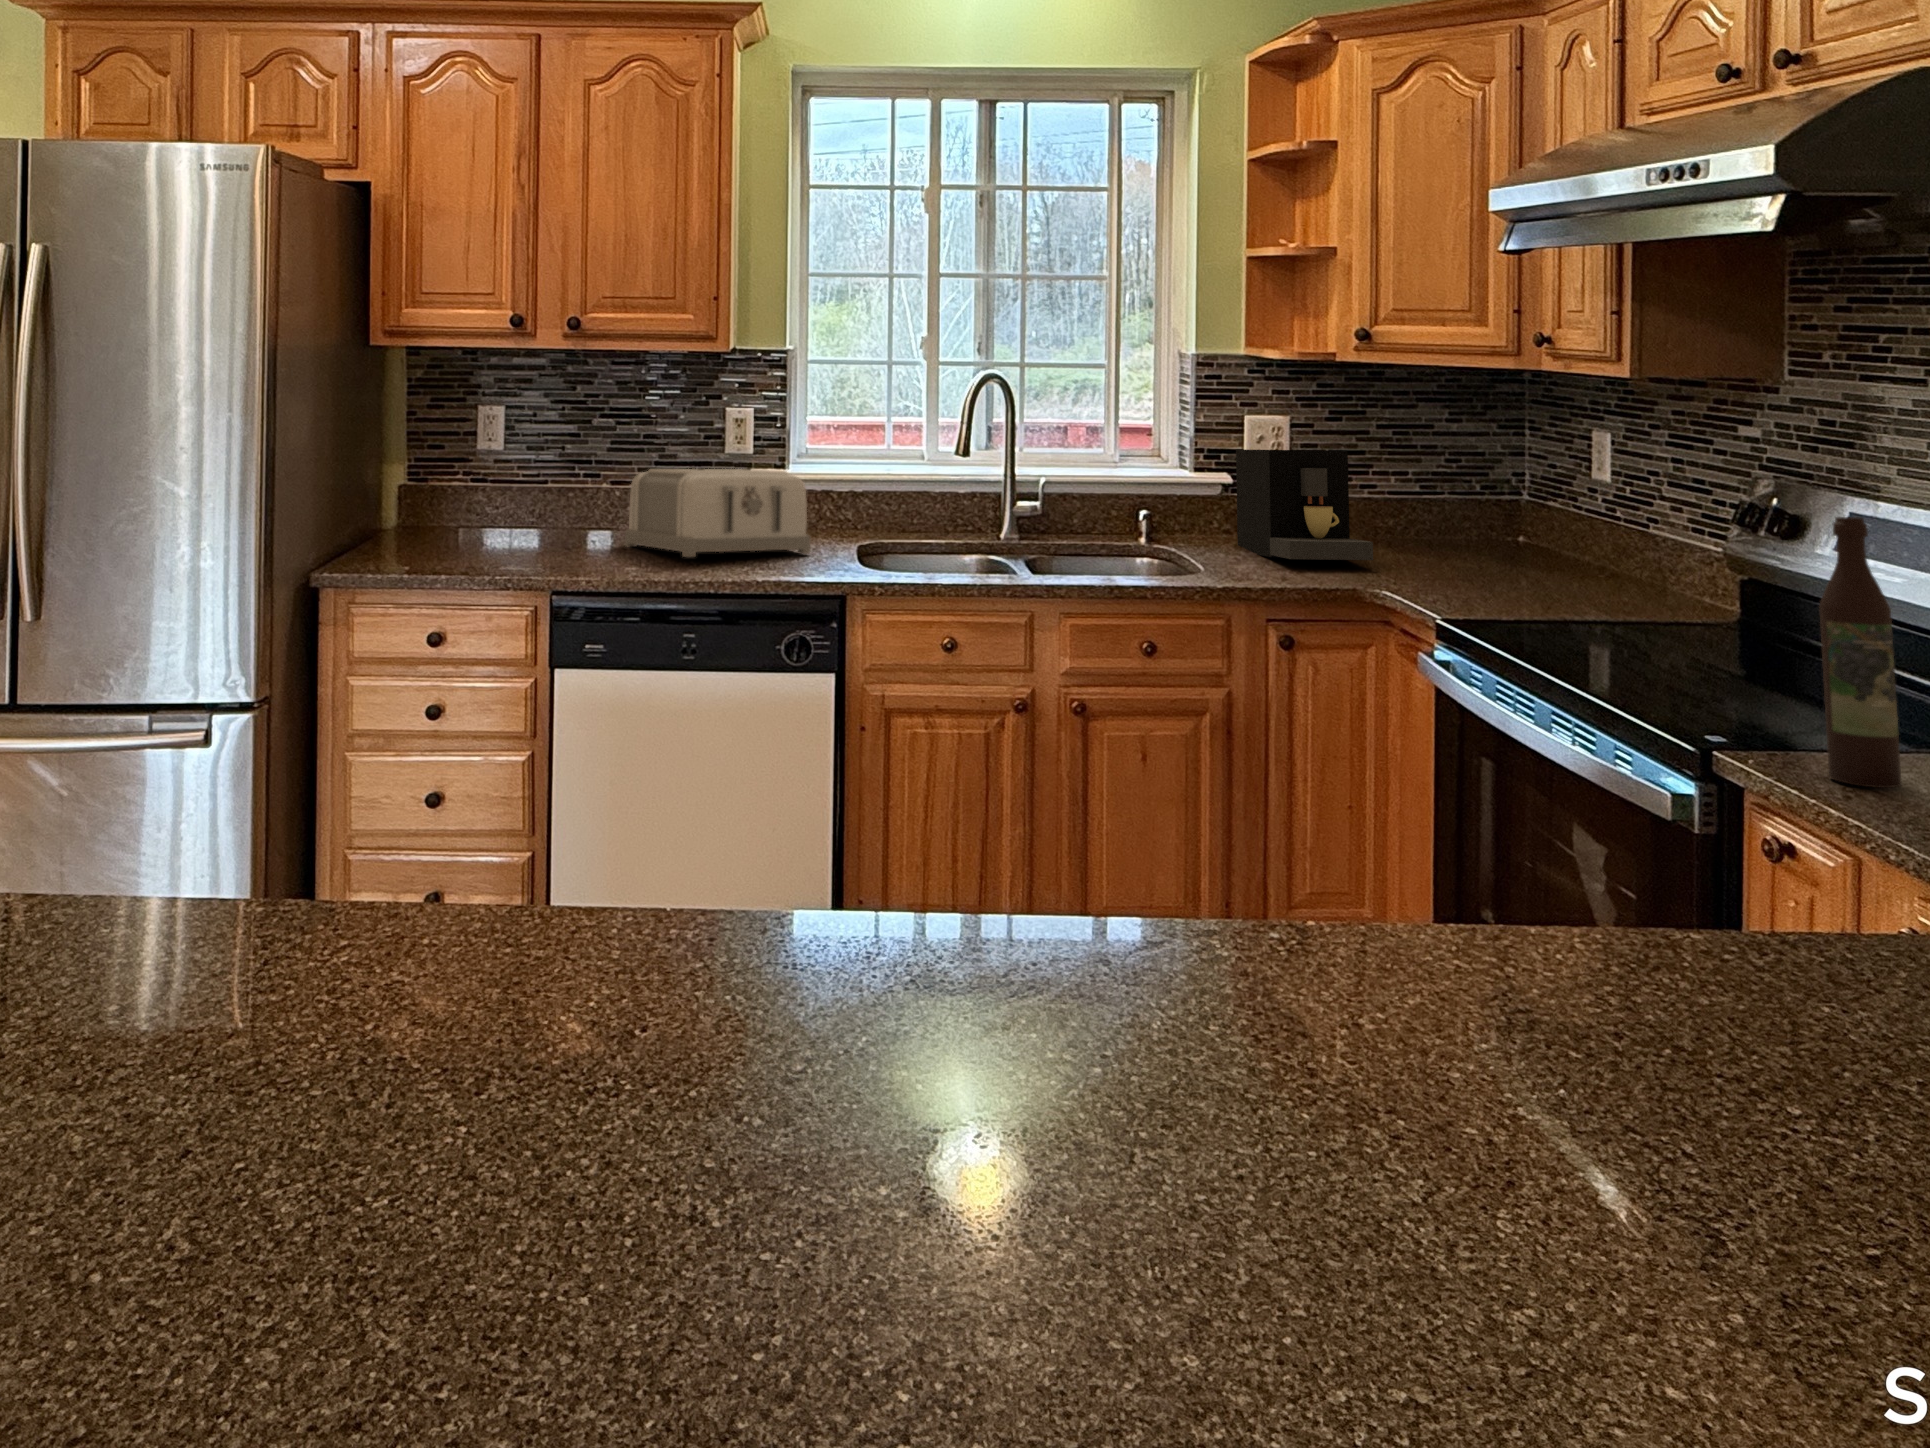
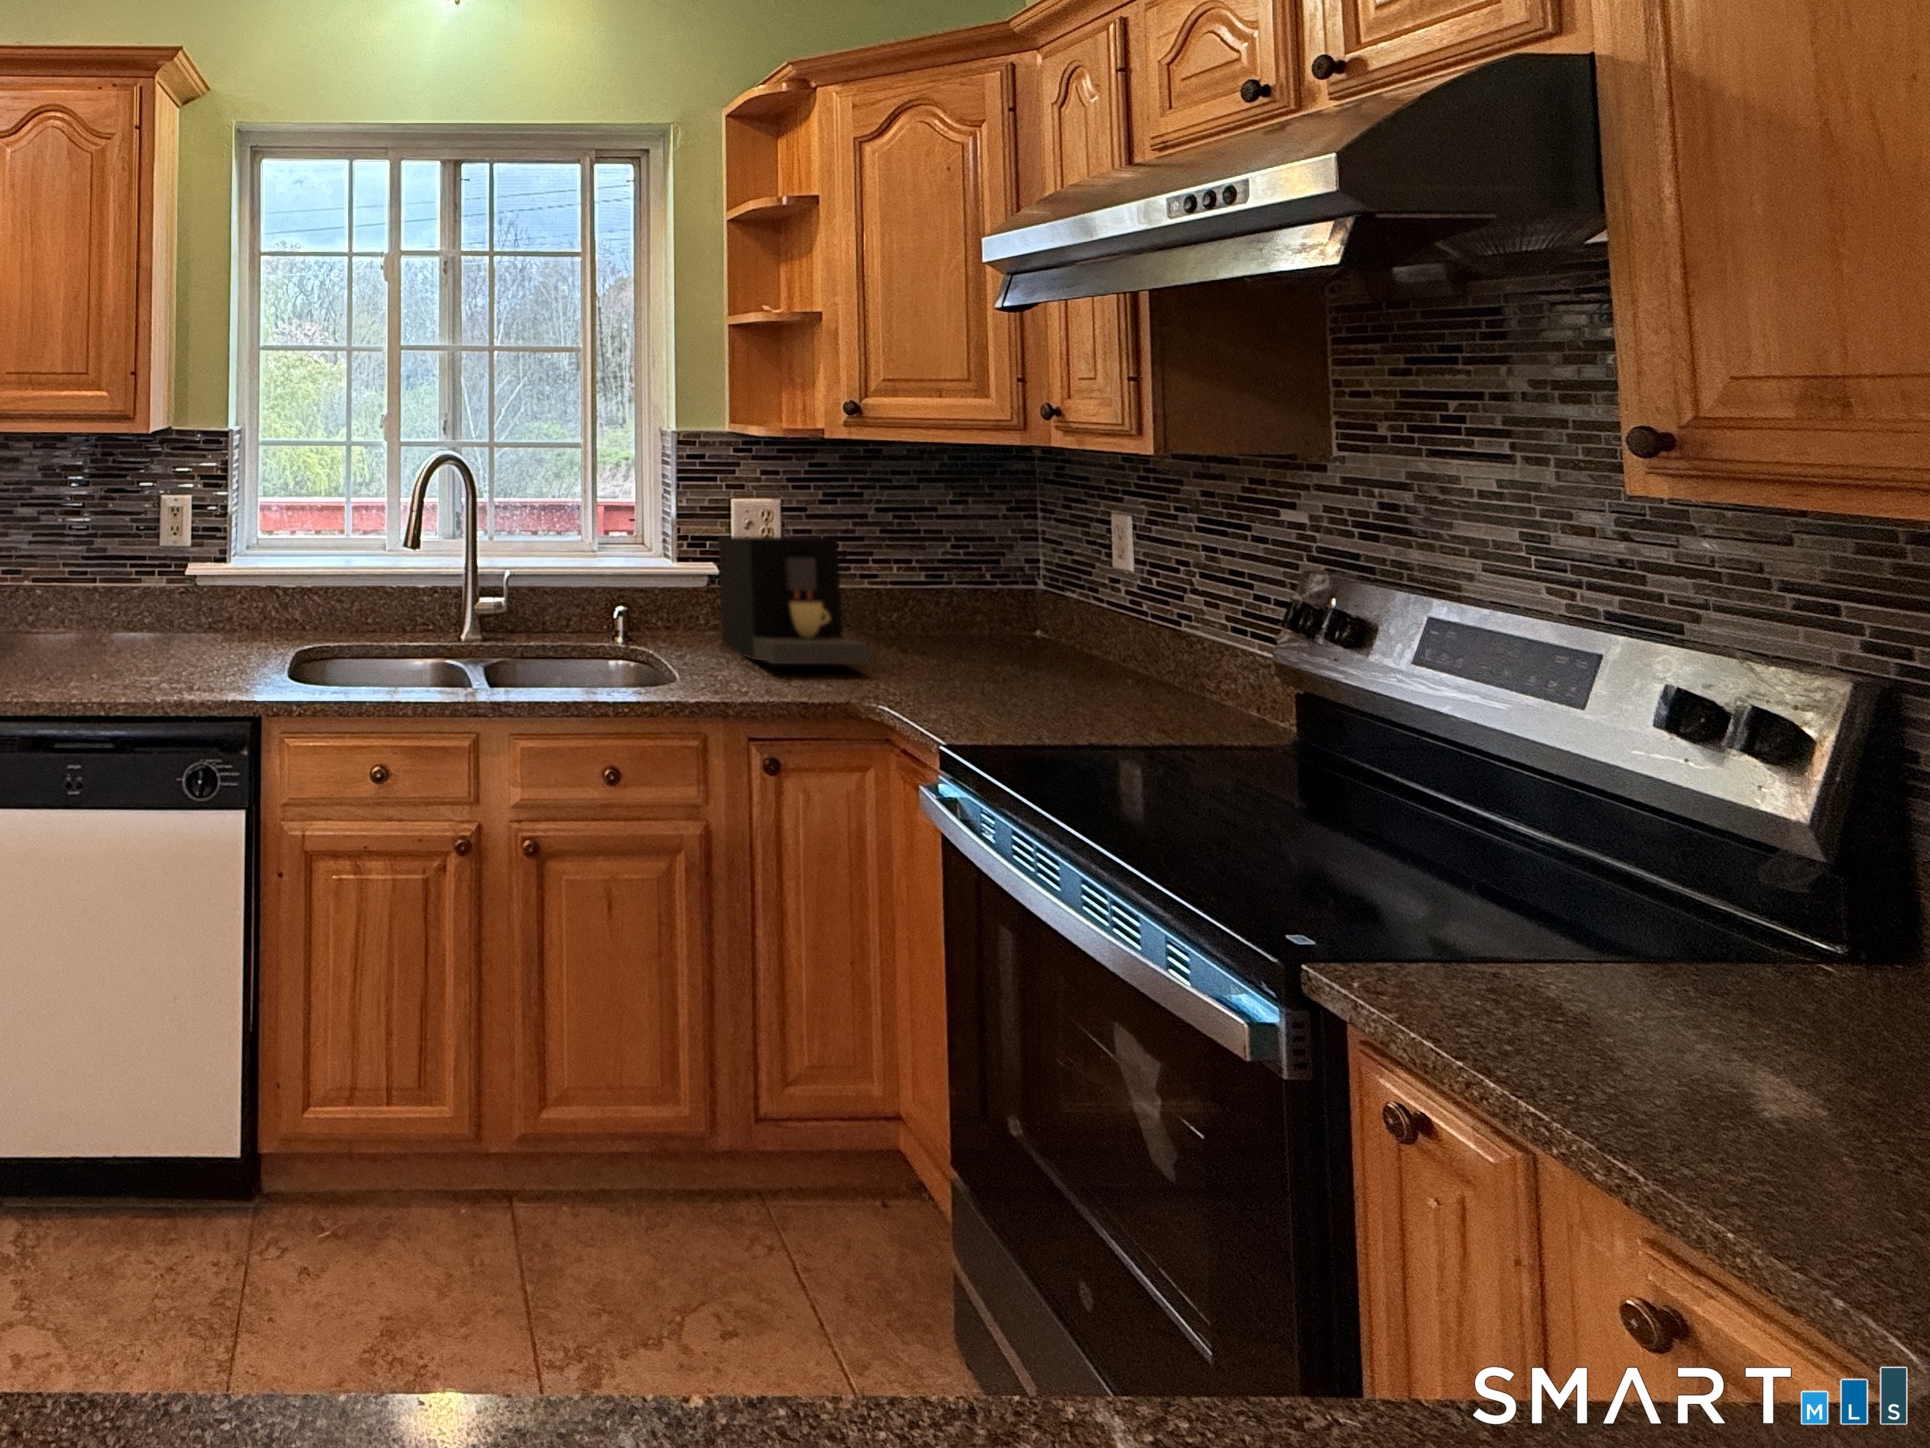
toaster: present [625,469,810,557] -> none [33,564,236,670]
wine bottle: present [1819,517,1901,788] -> none [1452,650,1595,1057]

